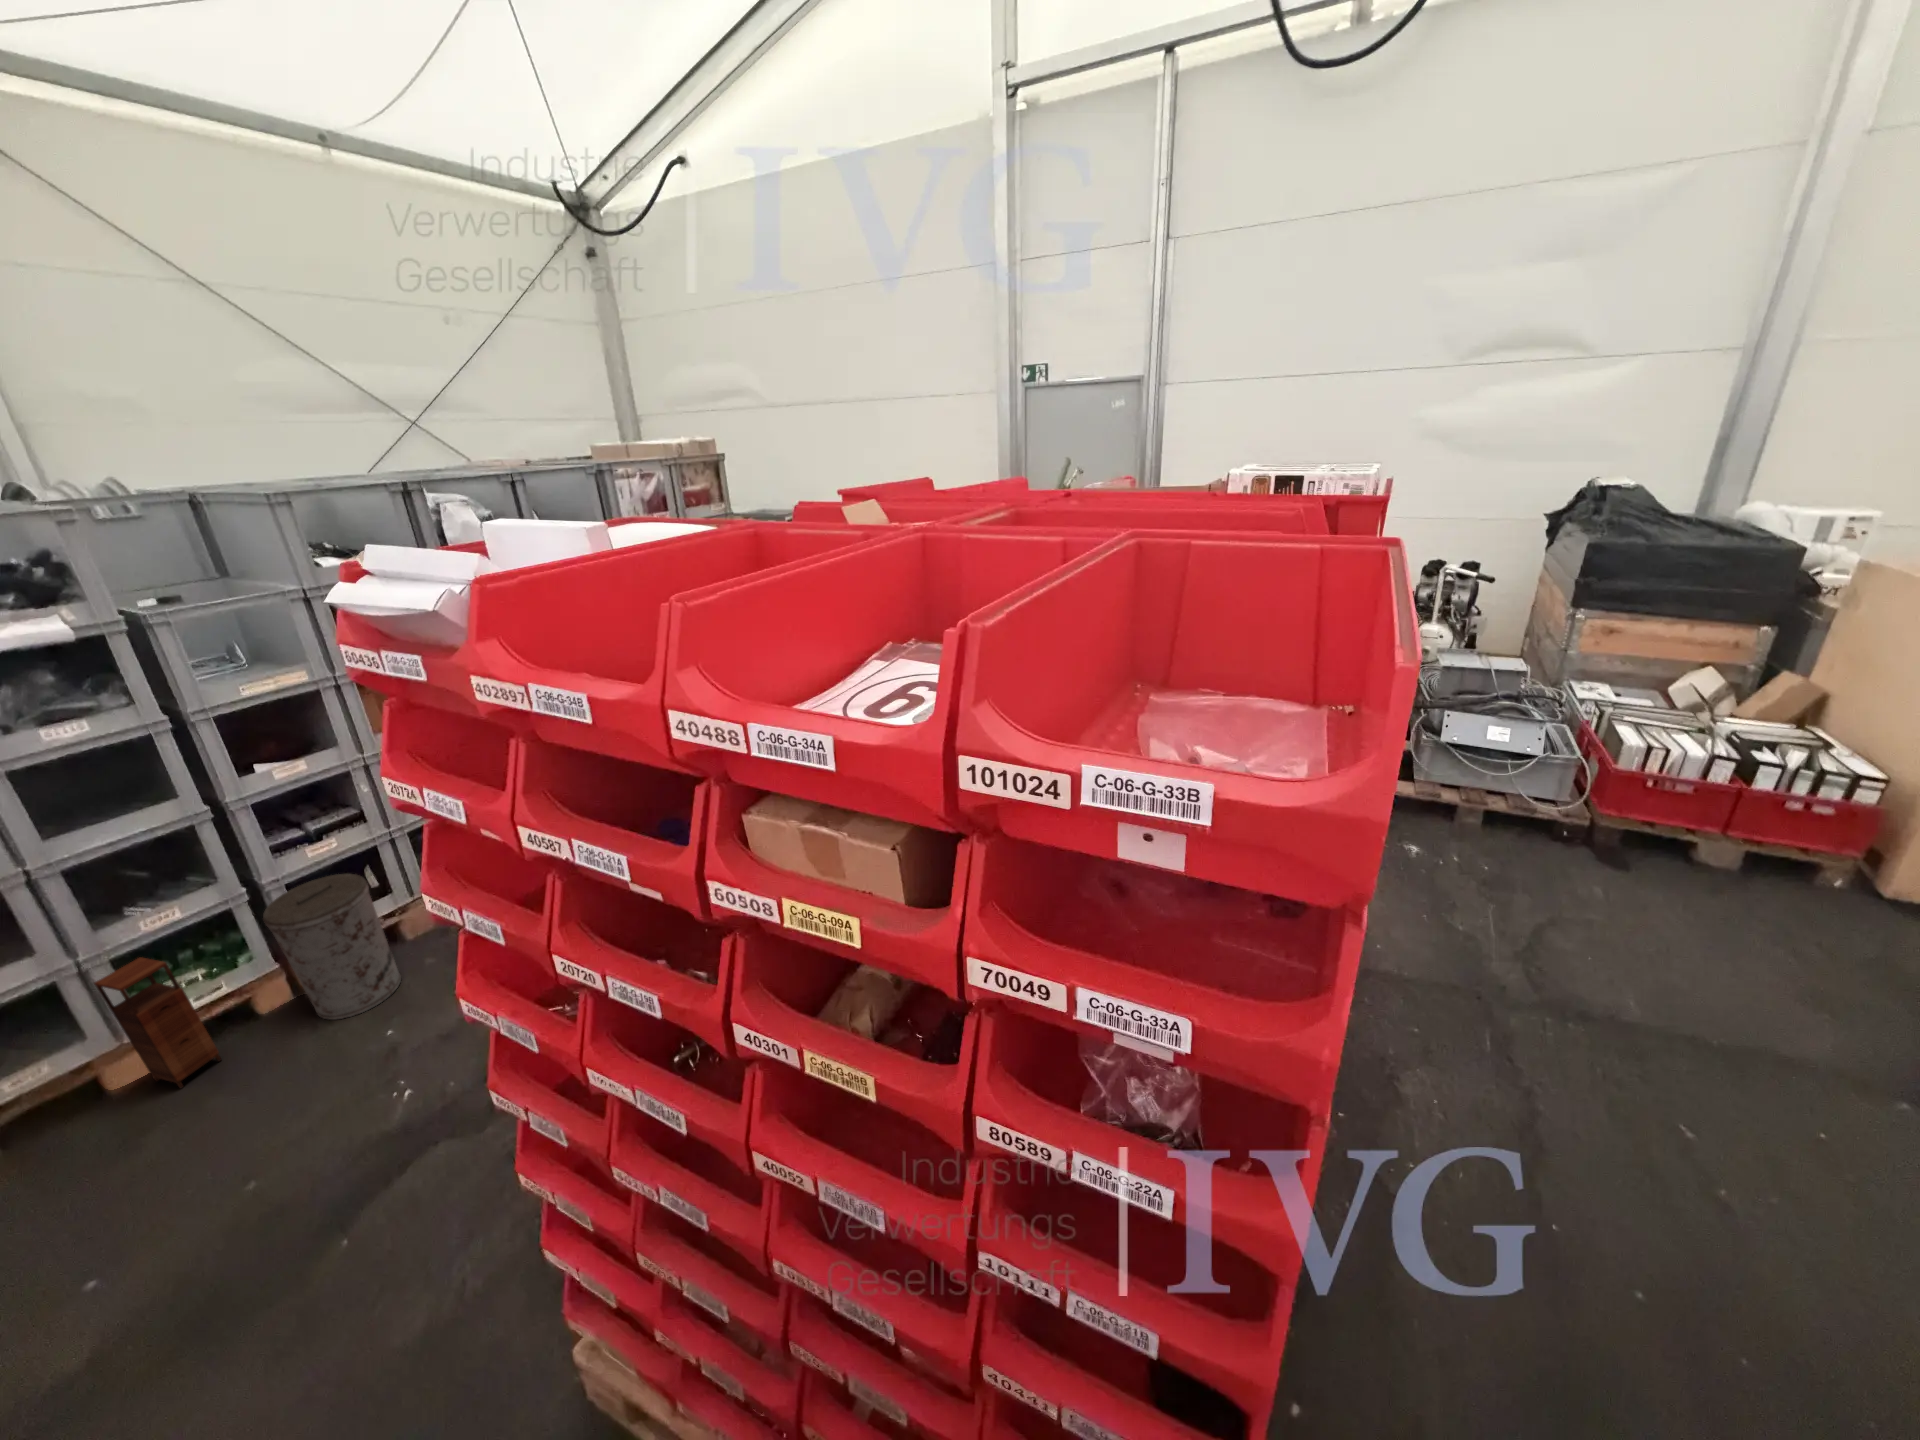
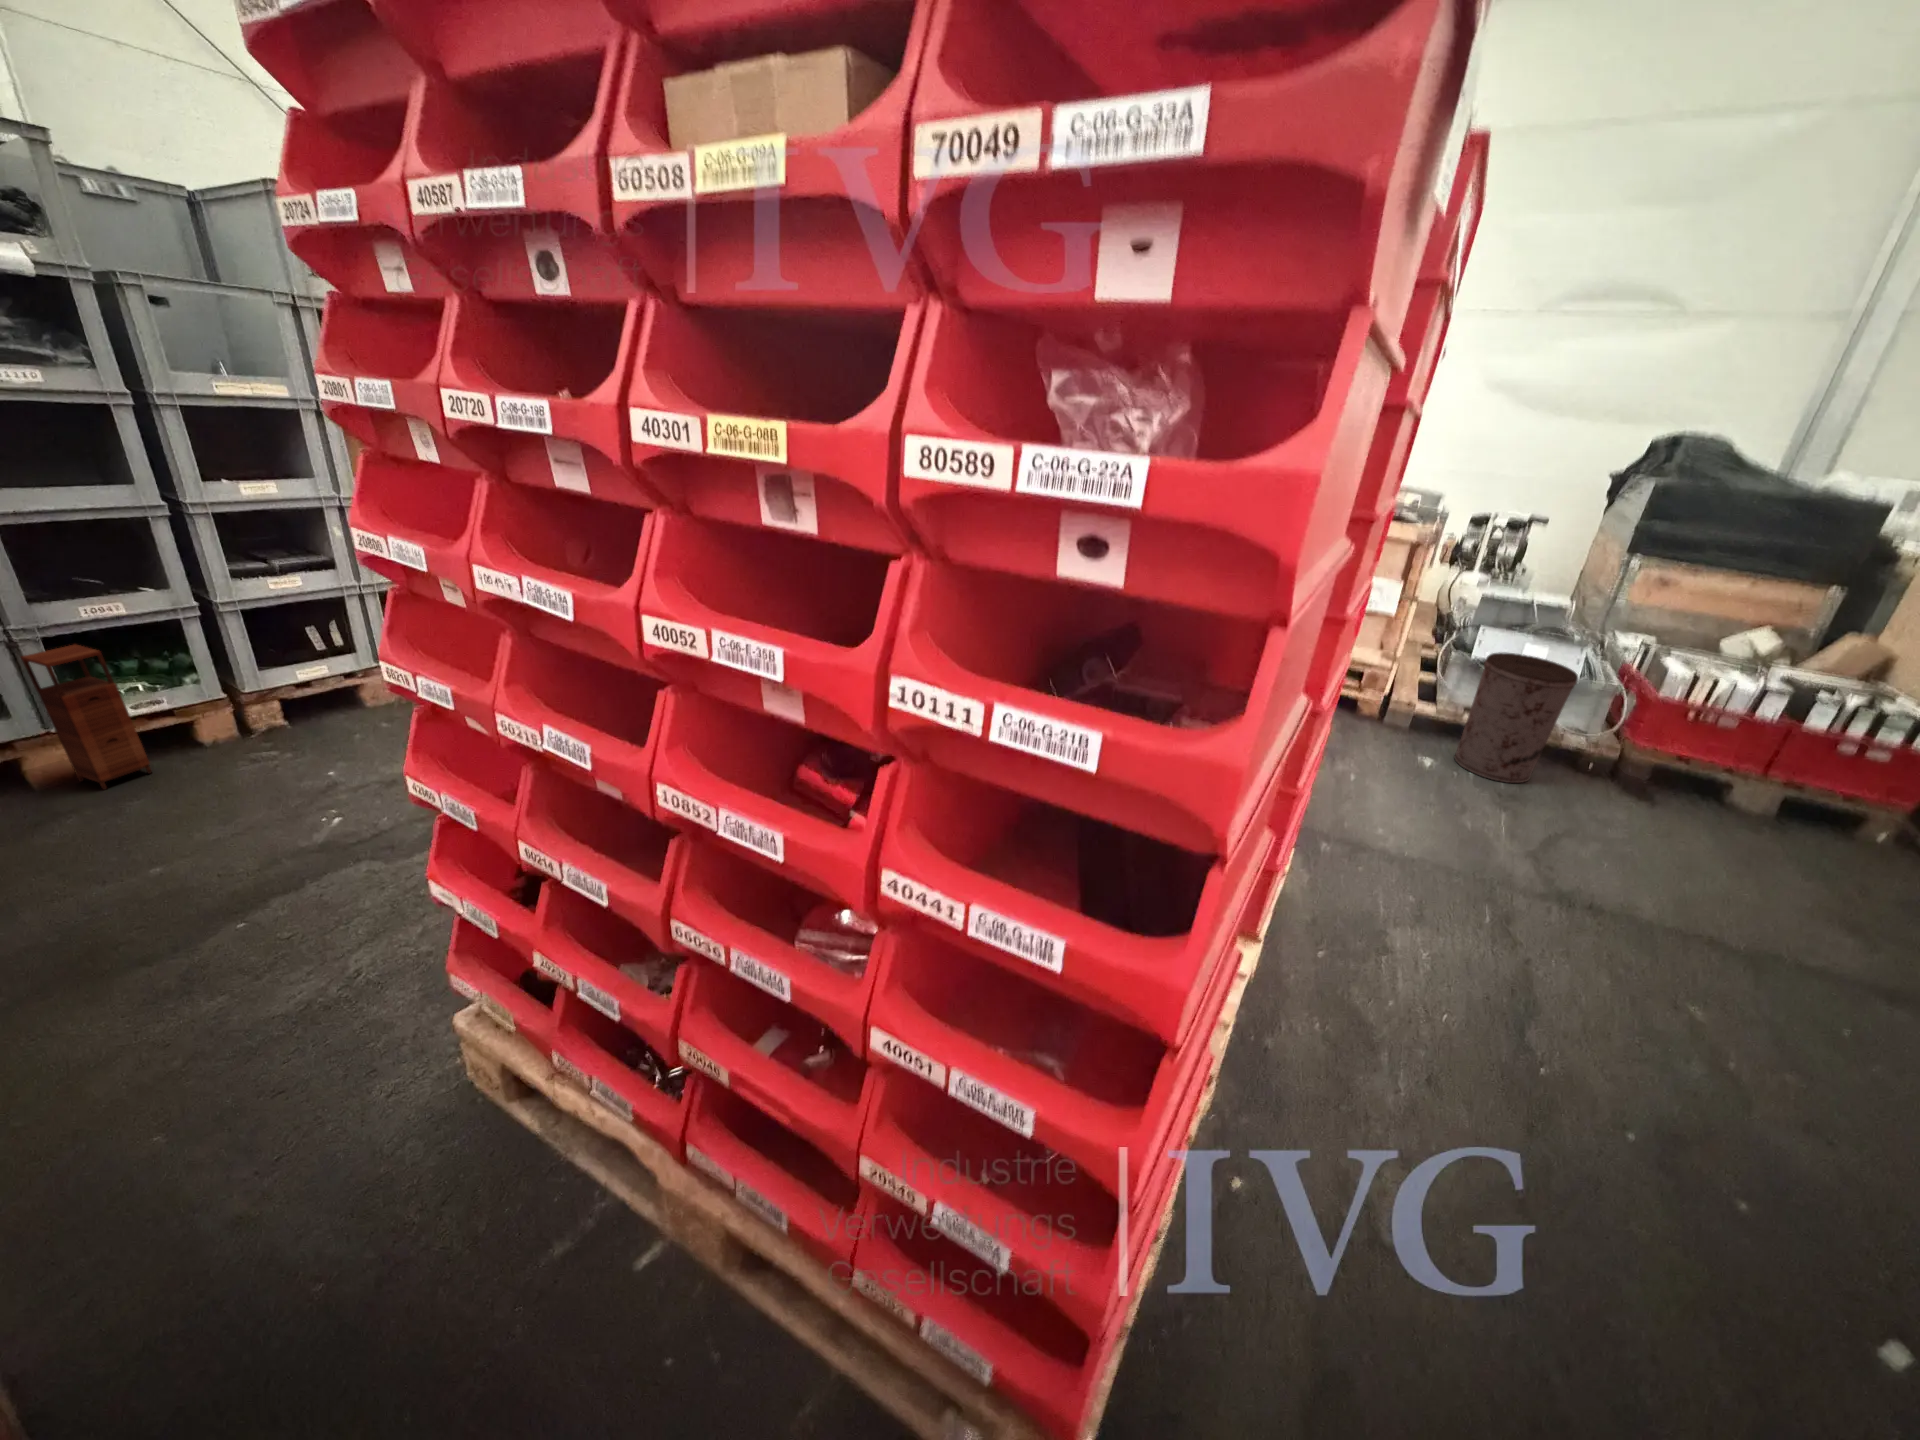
trash can: present [263,874,401,1020] -> present [1454,652,1578,783]

